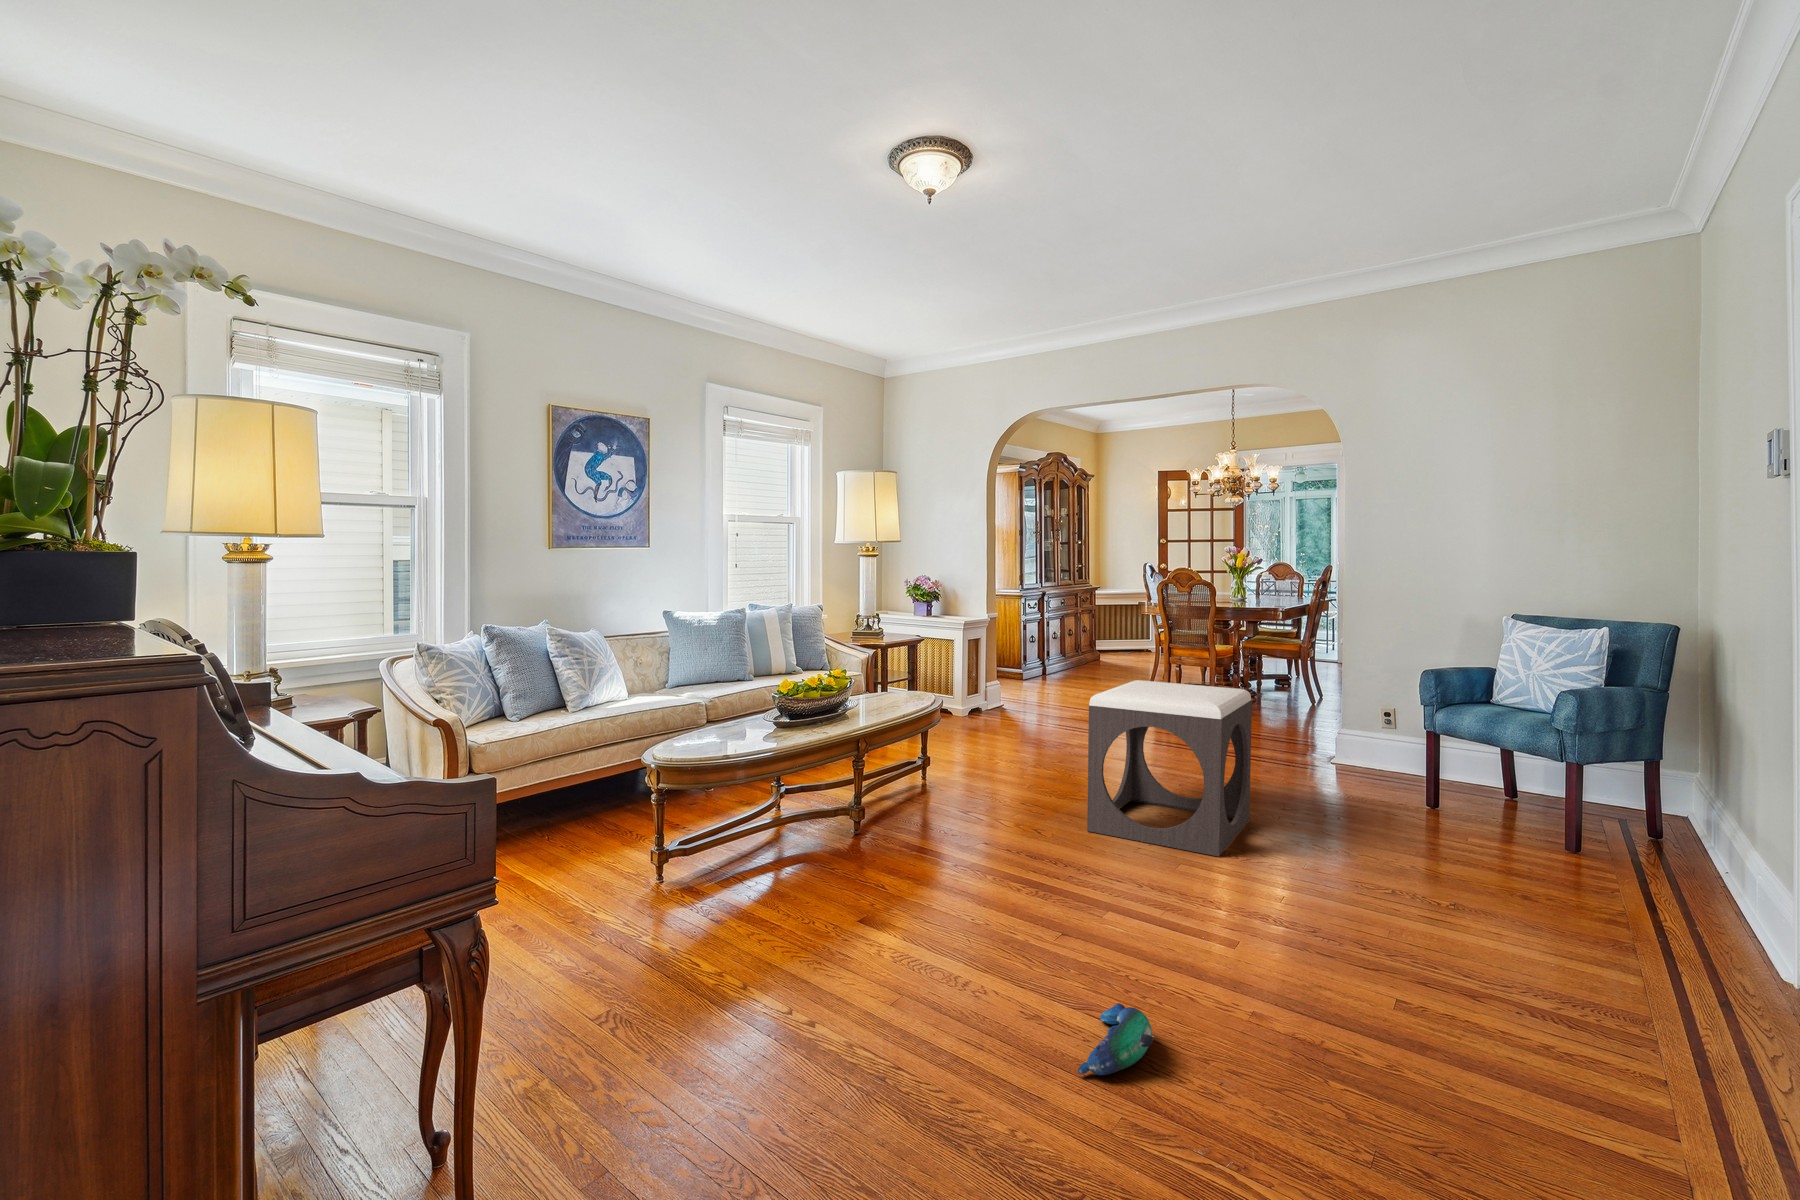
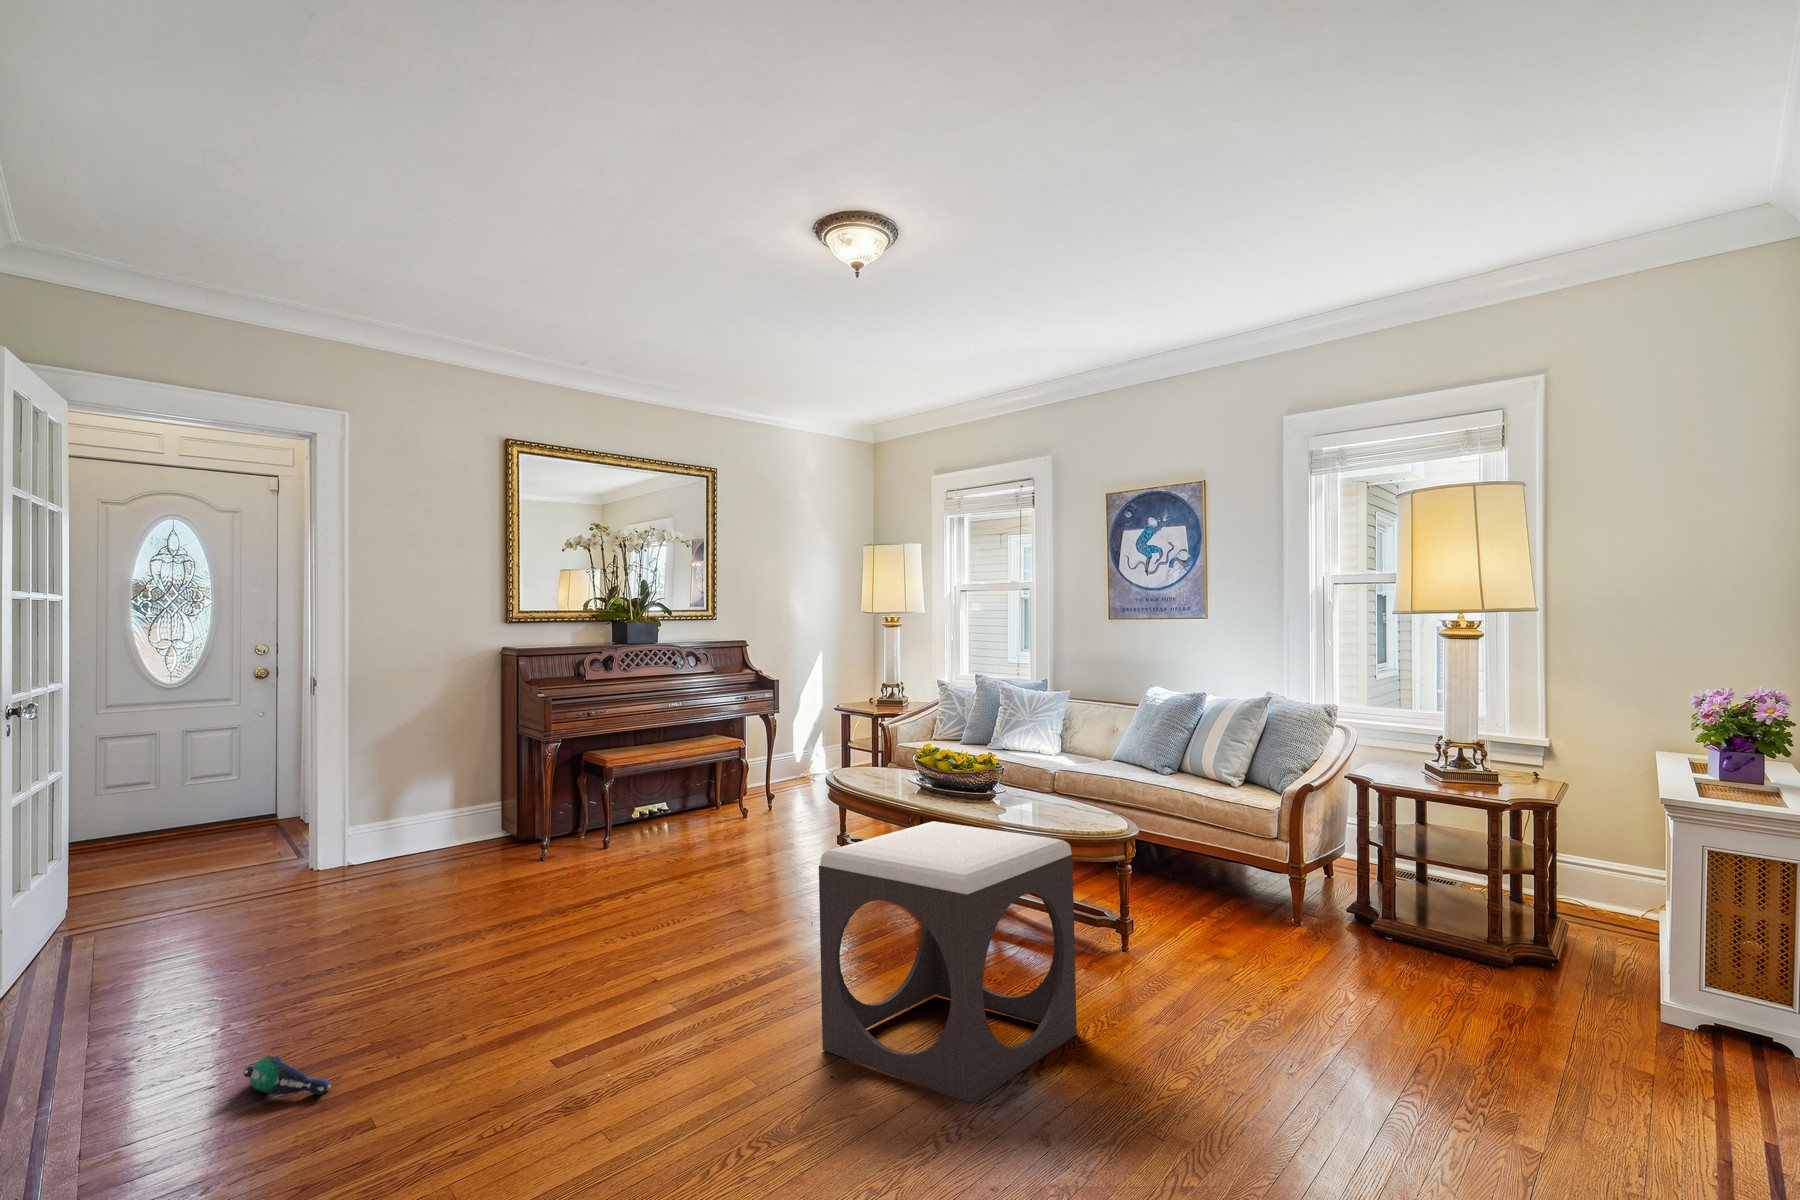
plush toy: present [1078,1003,1154,1075] -> present [244,1056,331,1095]

